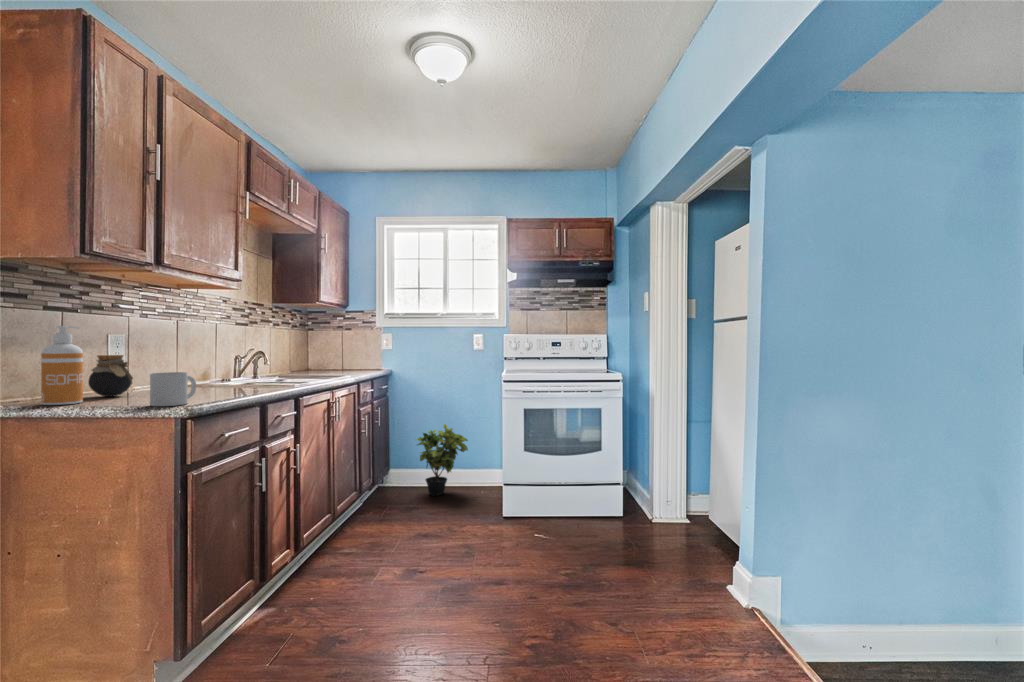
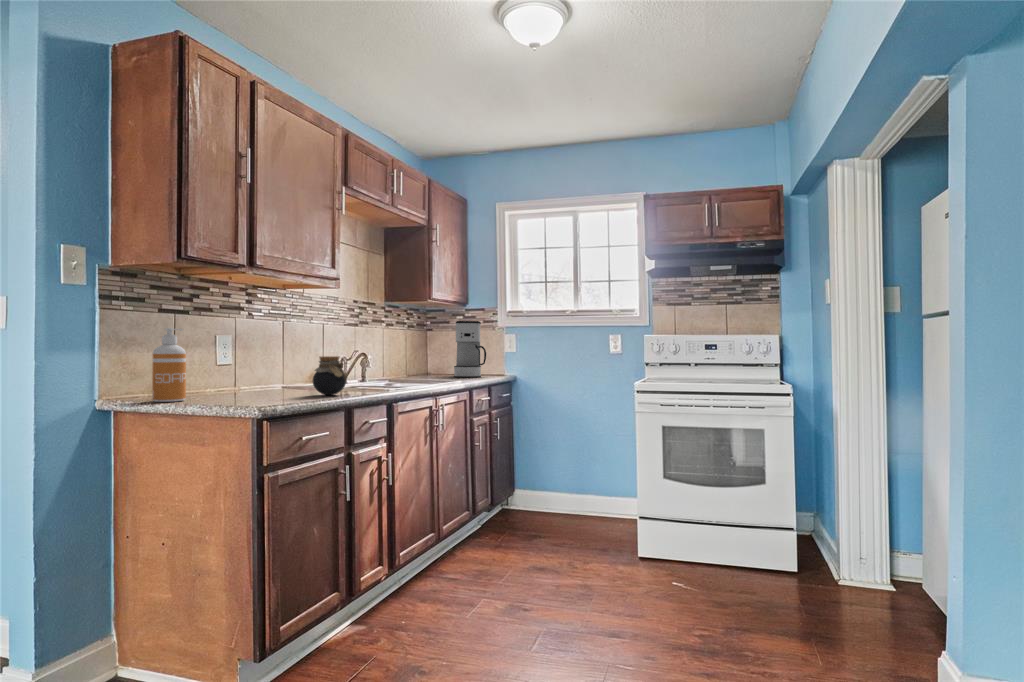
coffee maker: none [340,321,369,371] -> present [454,321,486,377]
jar: present [88,355,133,397] -> present [313,356,347,395]
mug: present [150,372,196,406] -> none [235,373,278,406]
potted plant: present [416,424,468,495] -> none [536,441,599,525]

